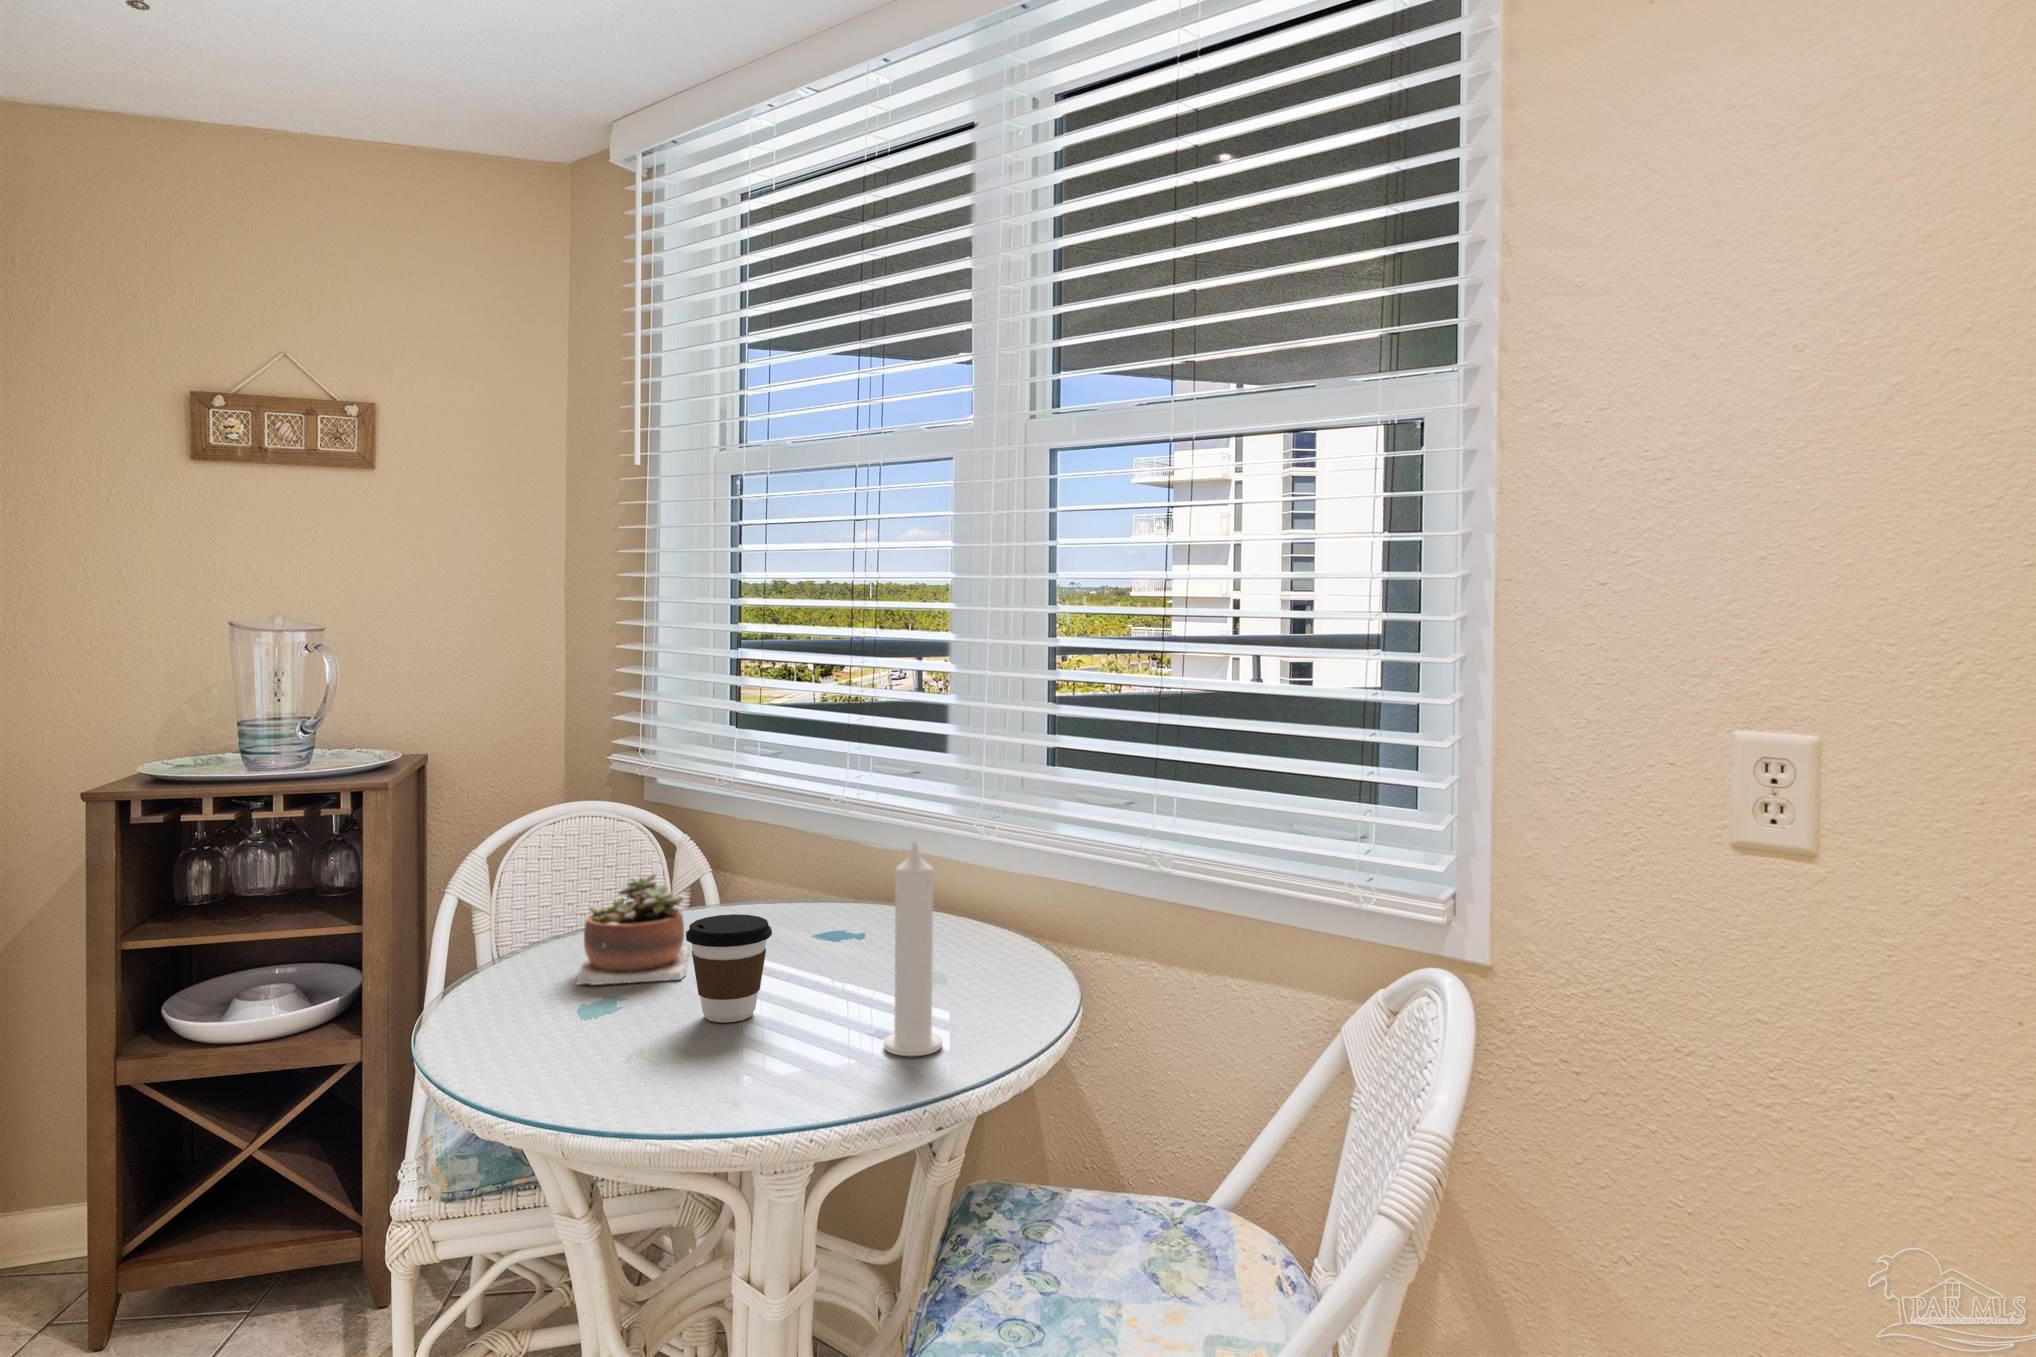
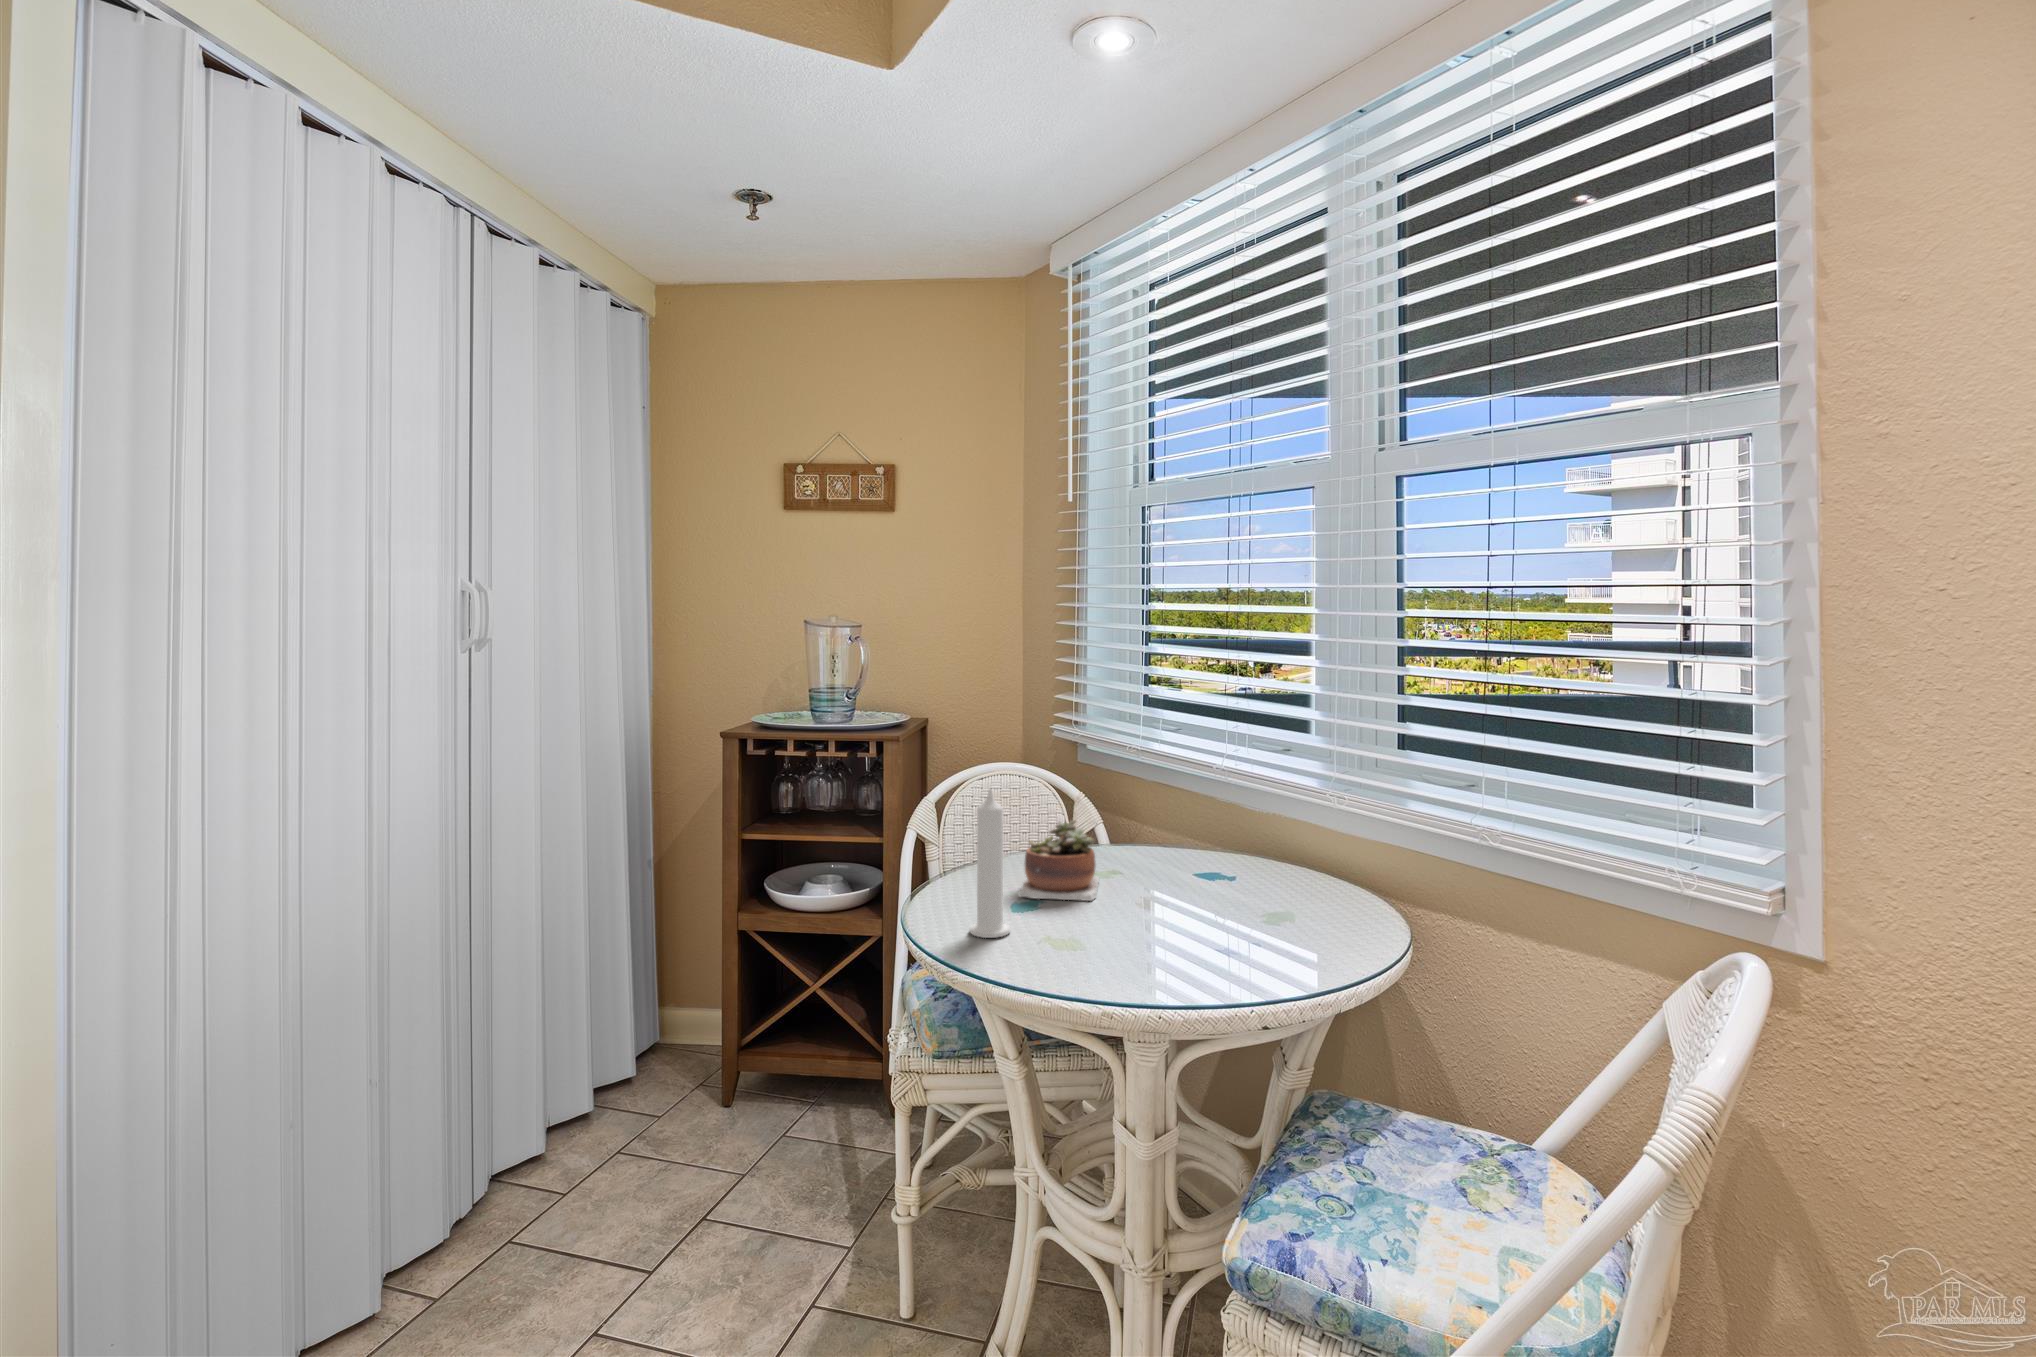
candle: present [884,841,942,1056] -> present [970,789,1010,938]
coffee cup: present [686,914,772,1023] -> none [1093,855,1156,936]

